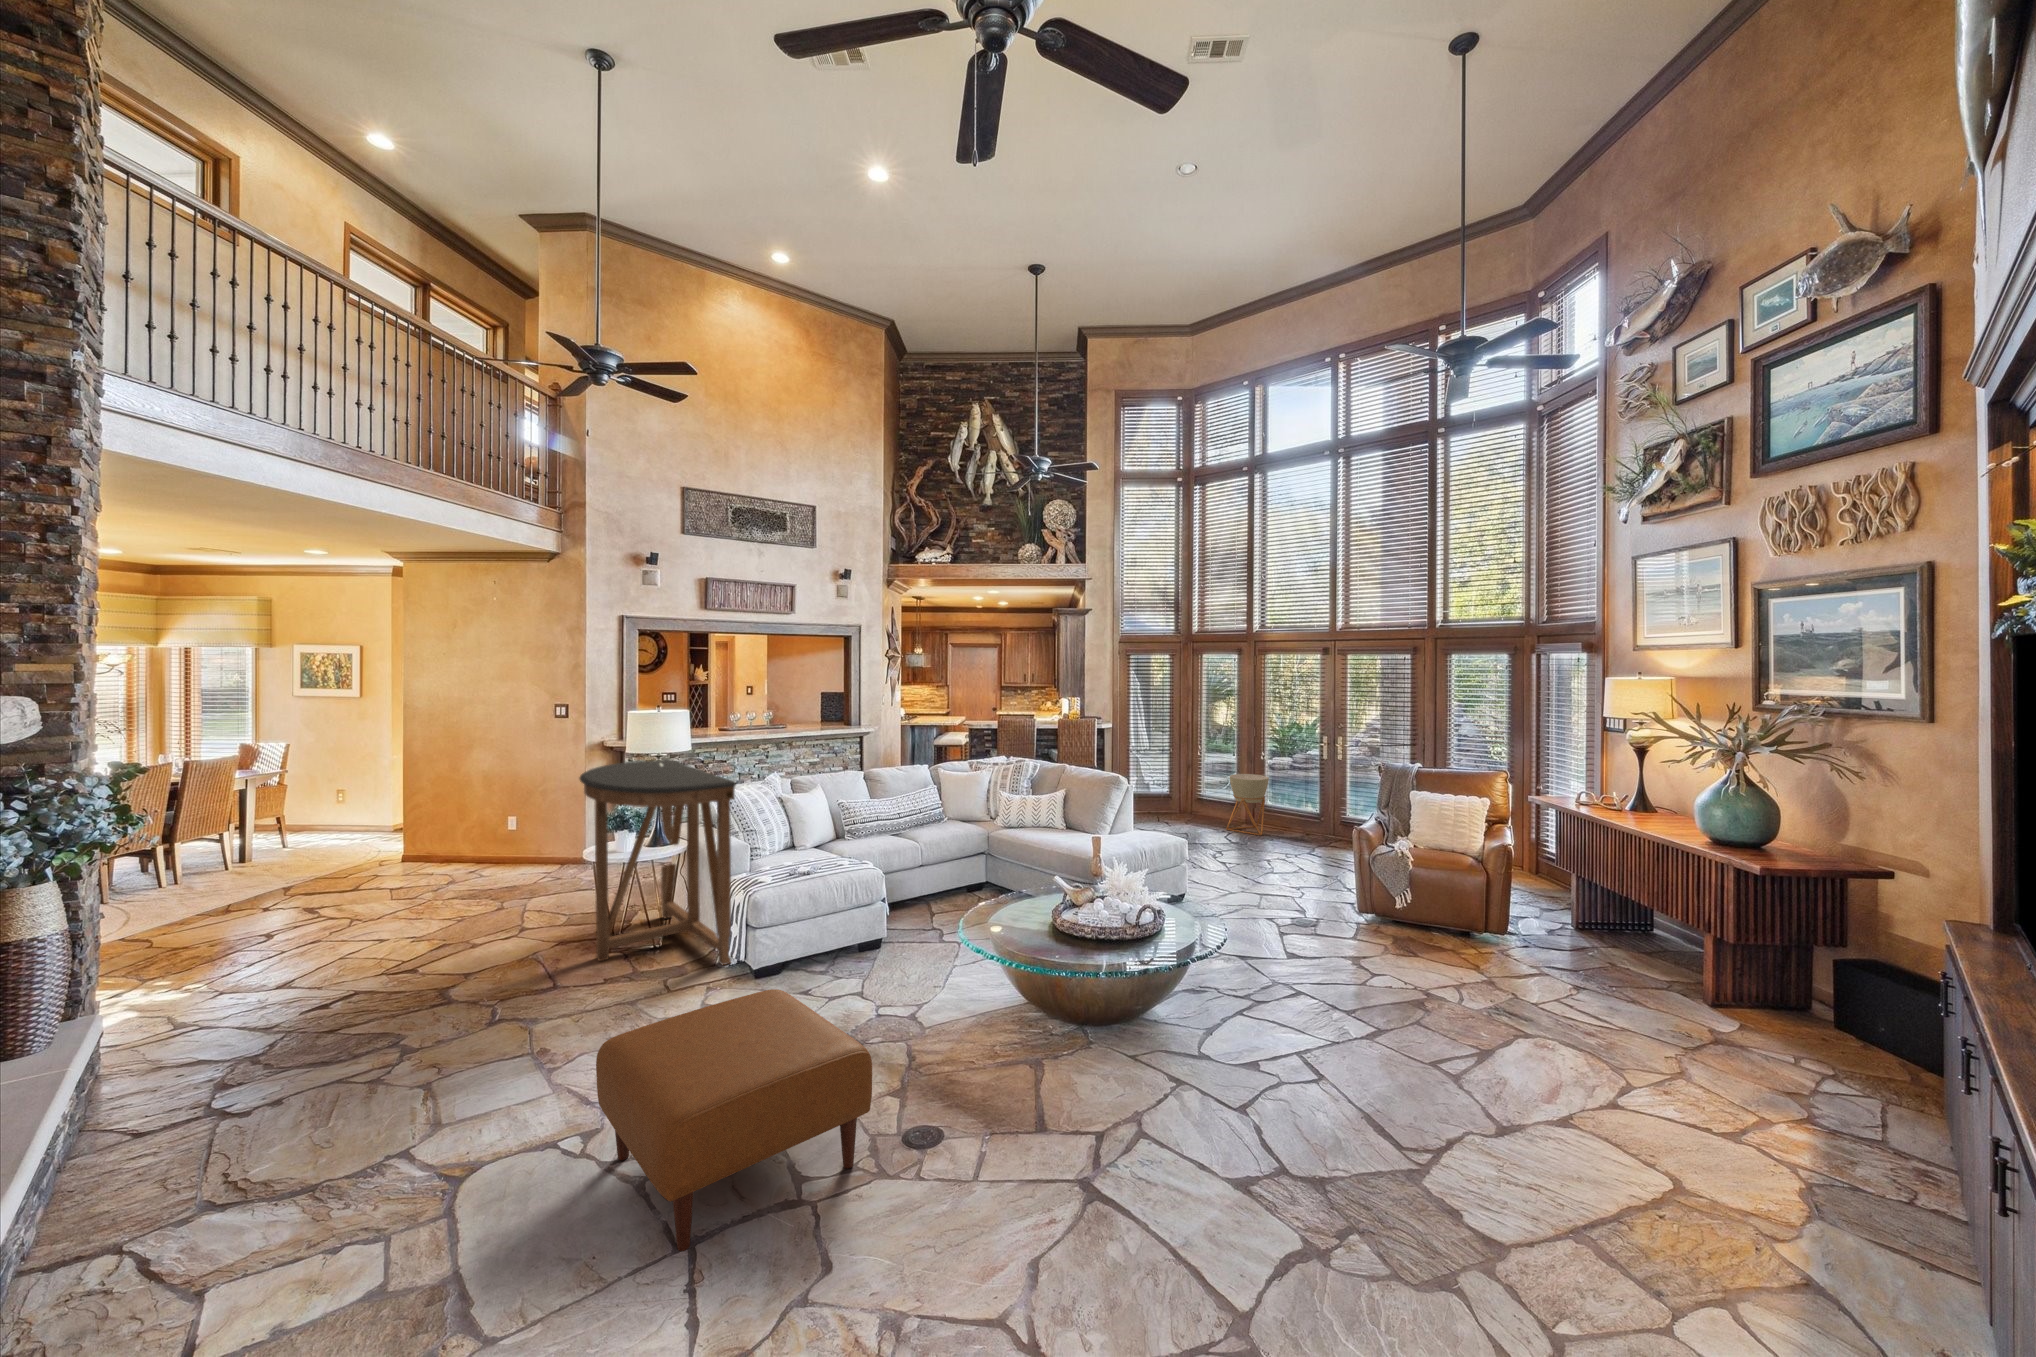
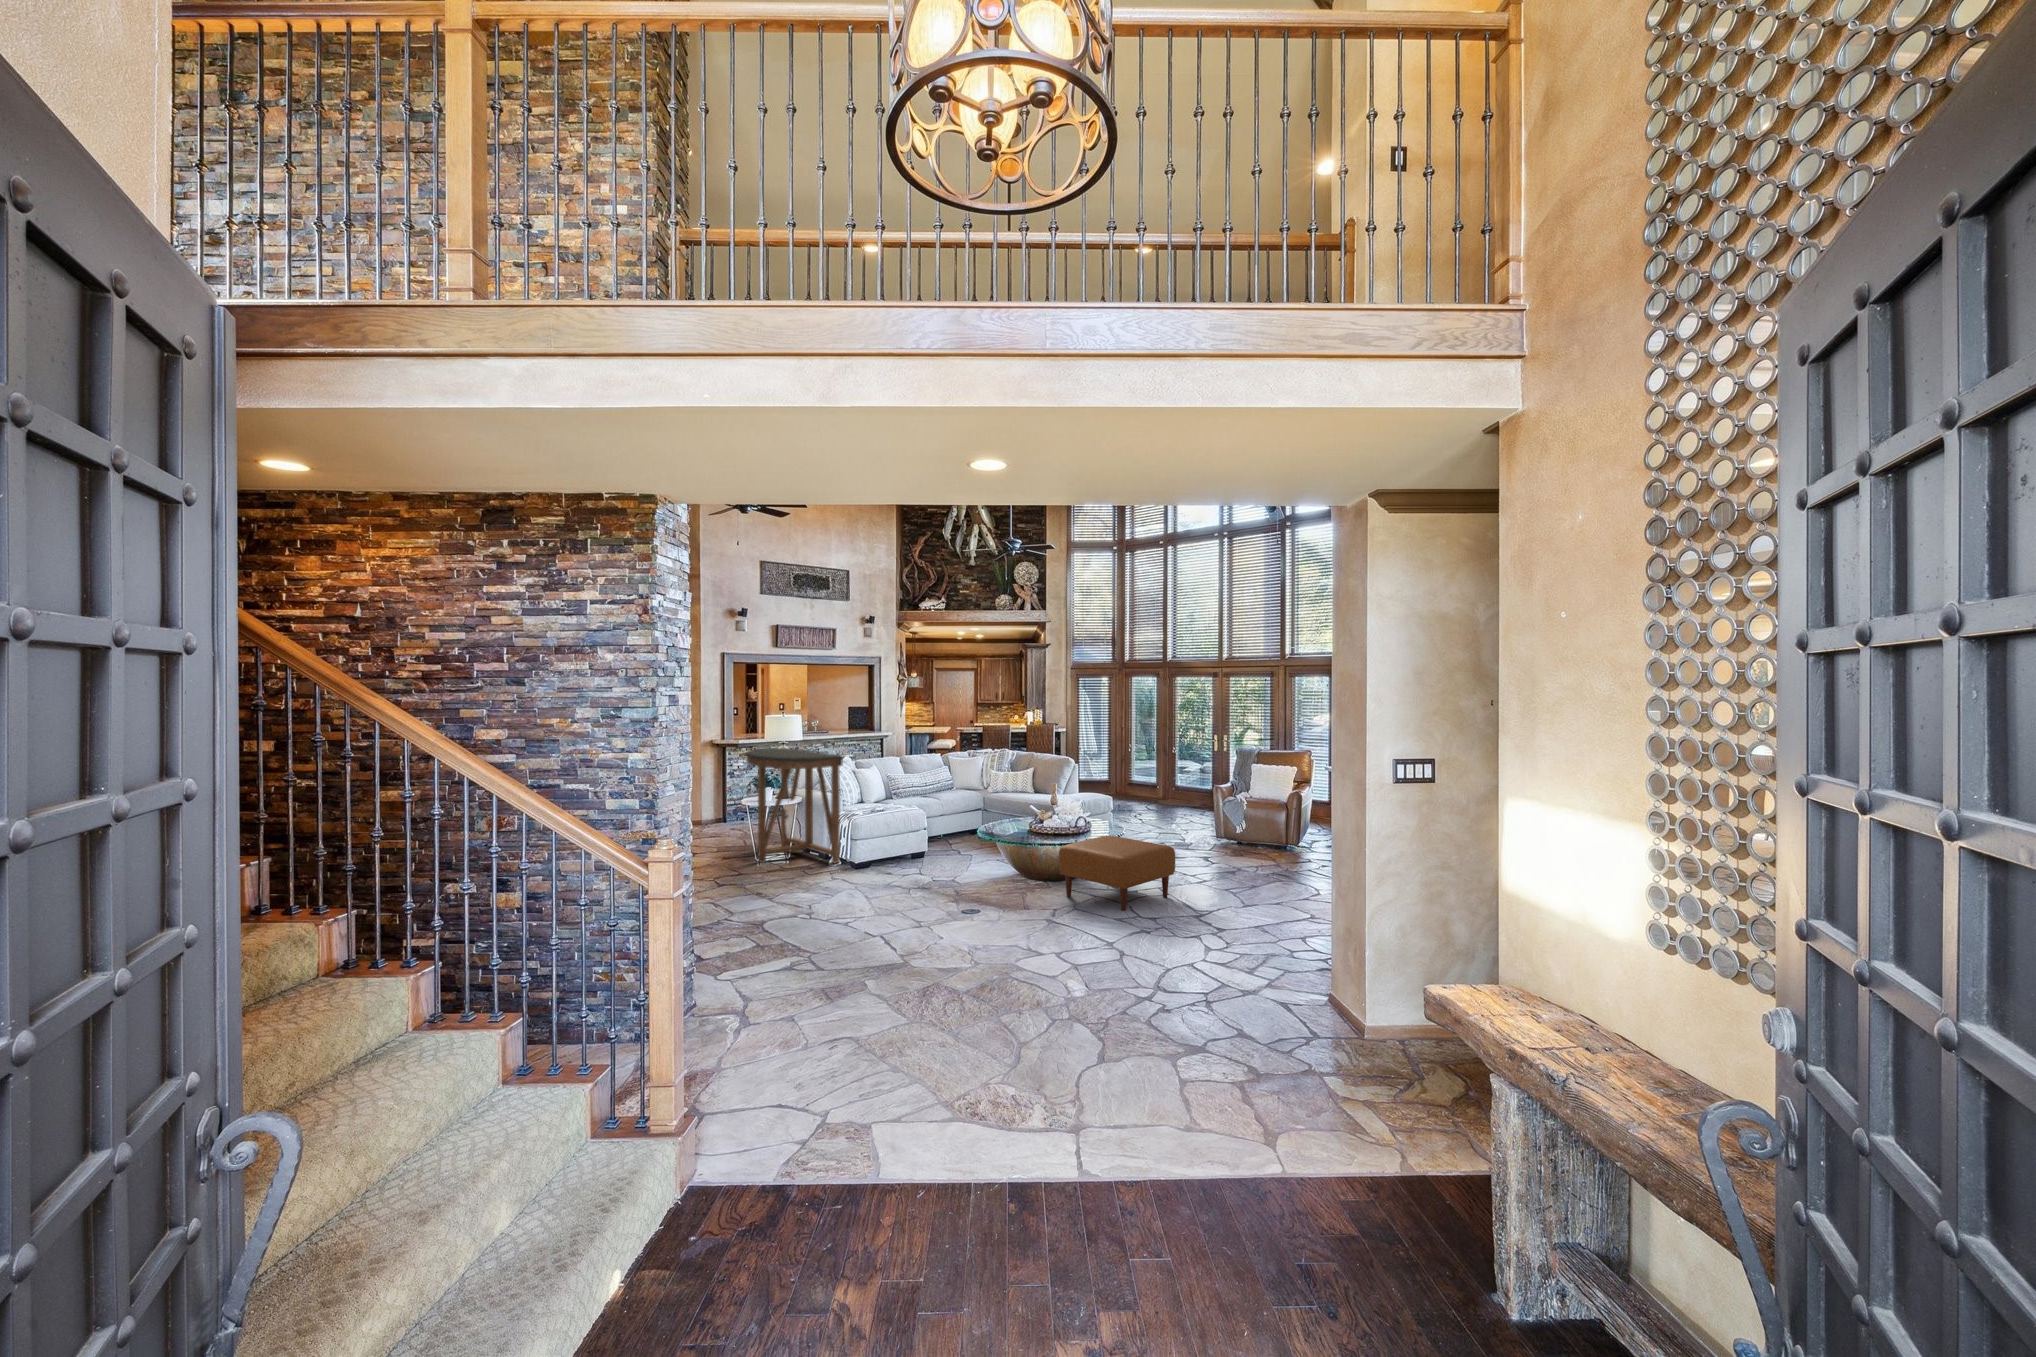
planter: present [1226,774,1269,836] -> none [1149,764,1179,807]
ottoman: present [596,989,872,1251] -> present [1059,836,1175,911]

